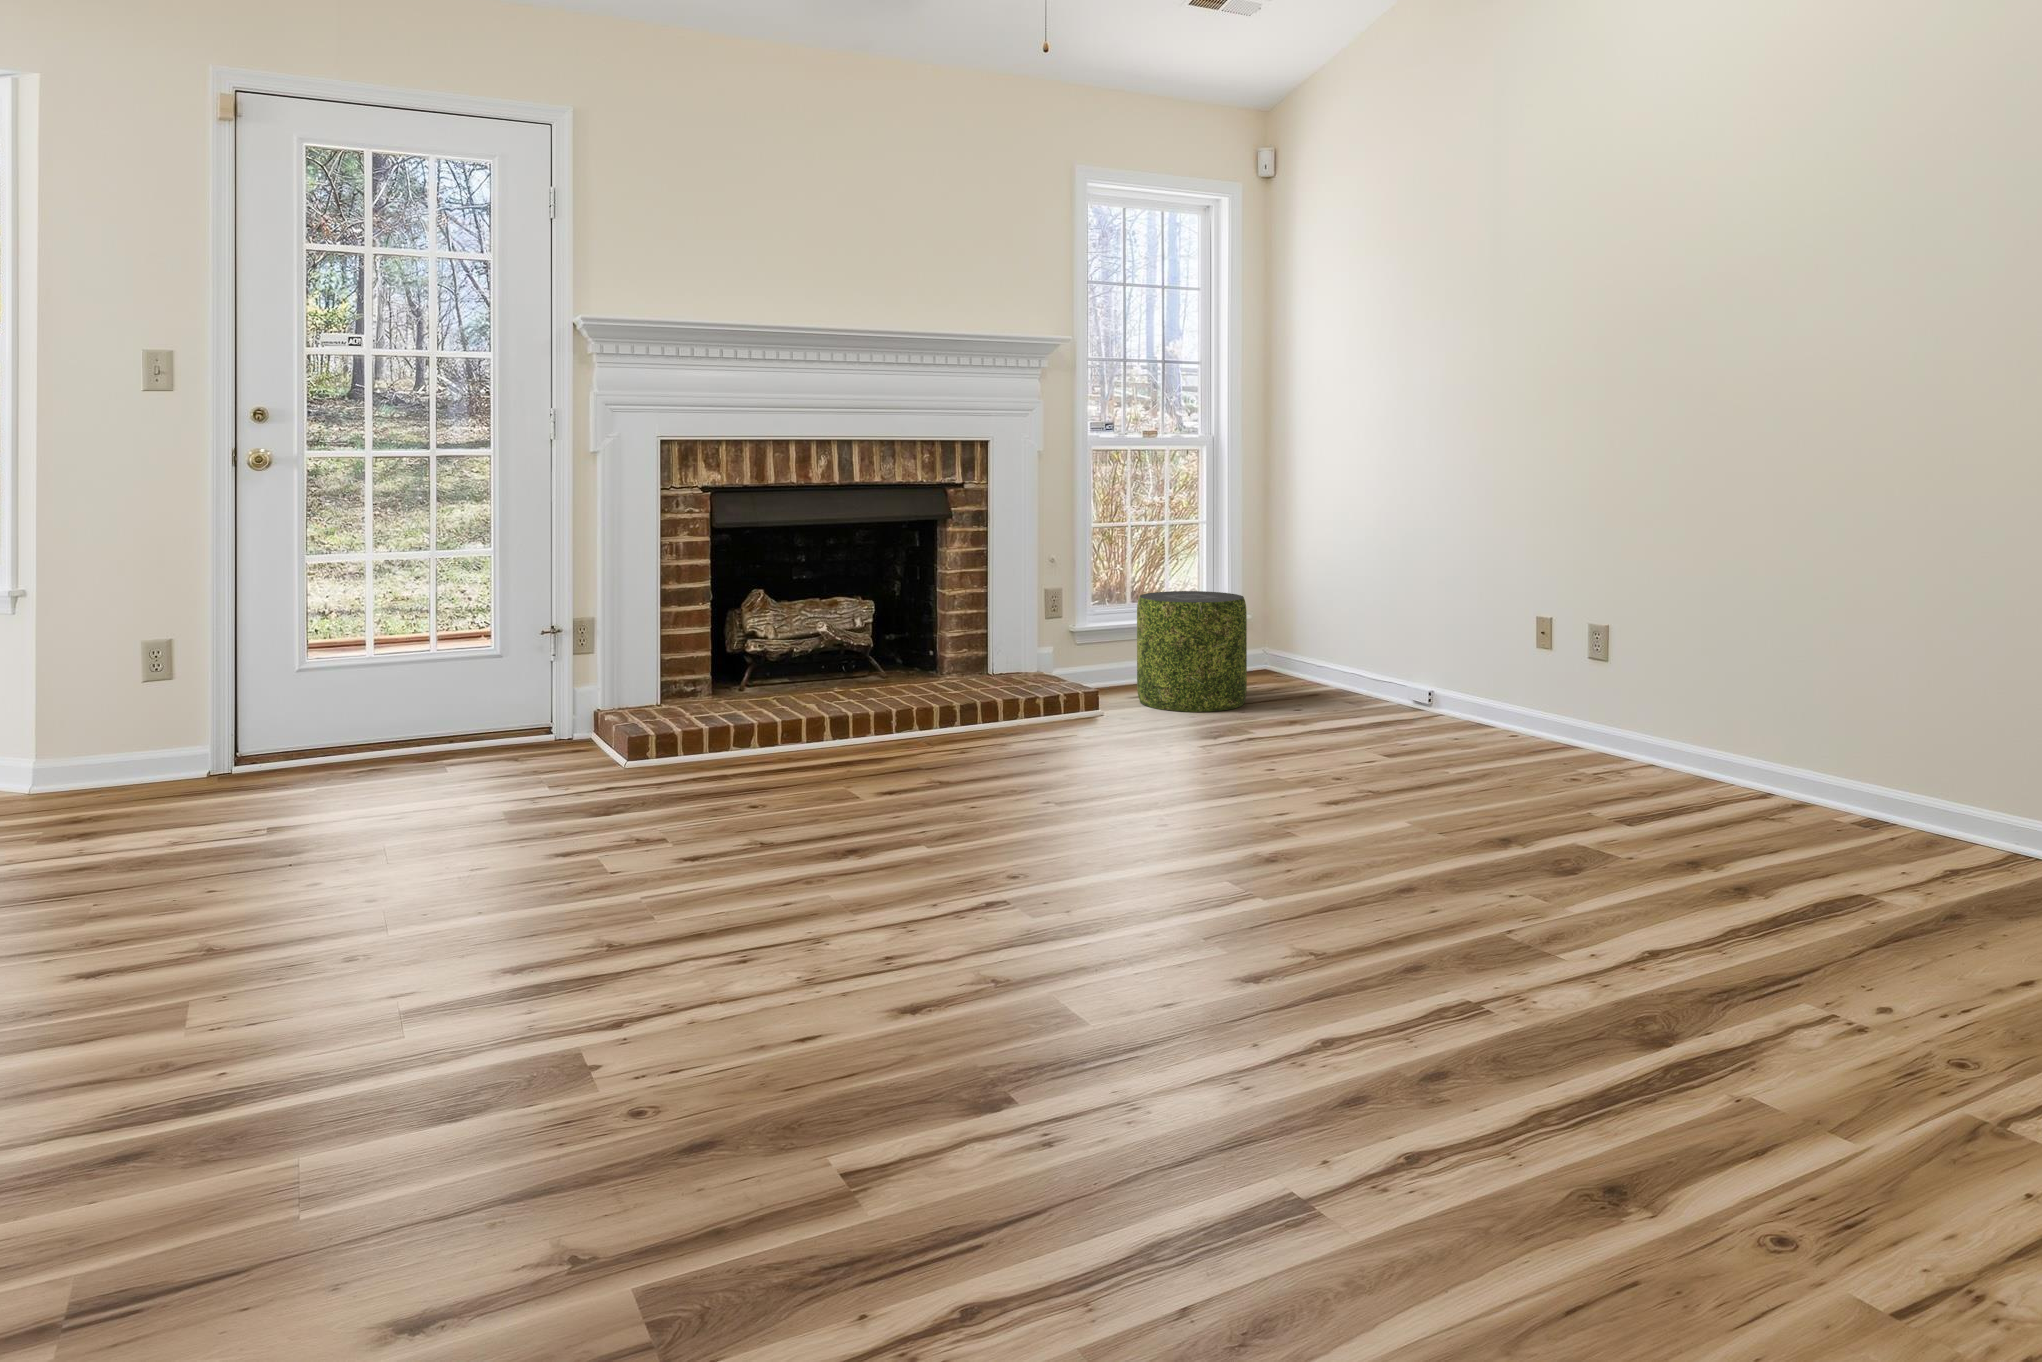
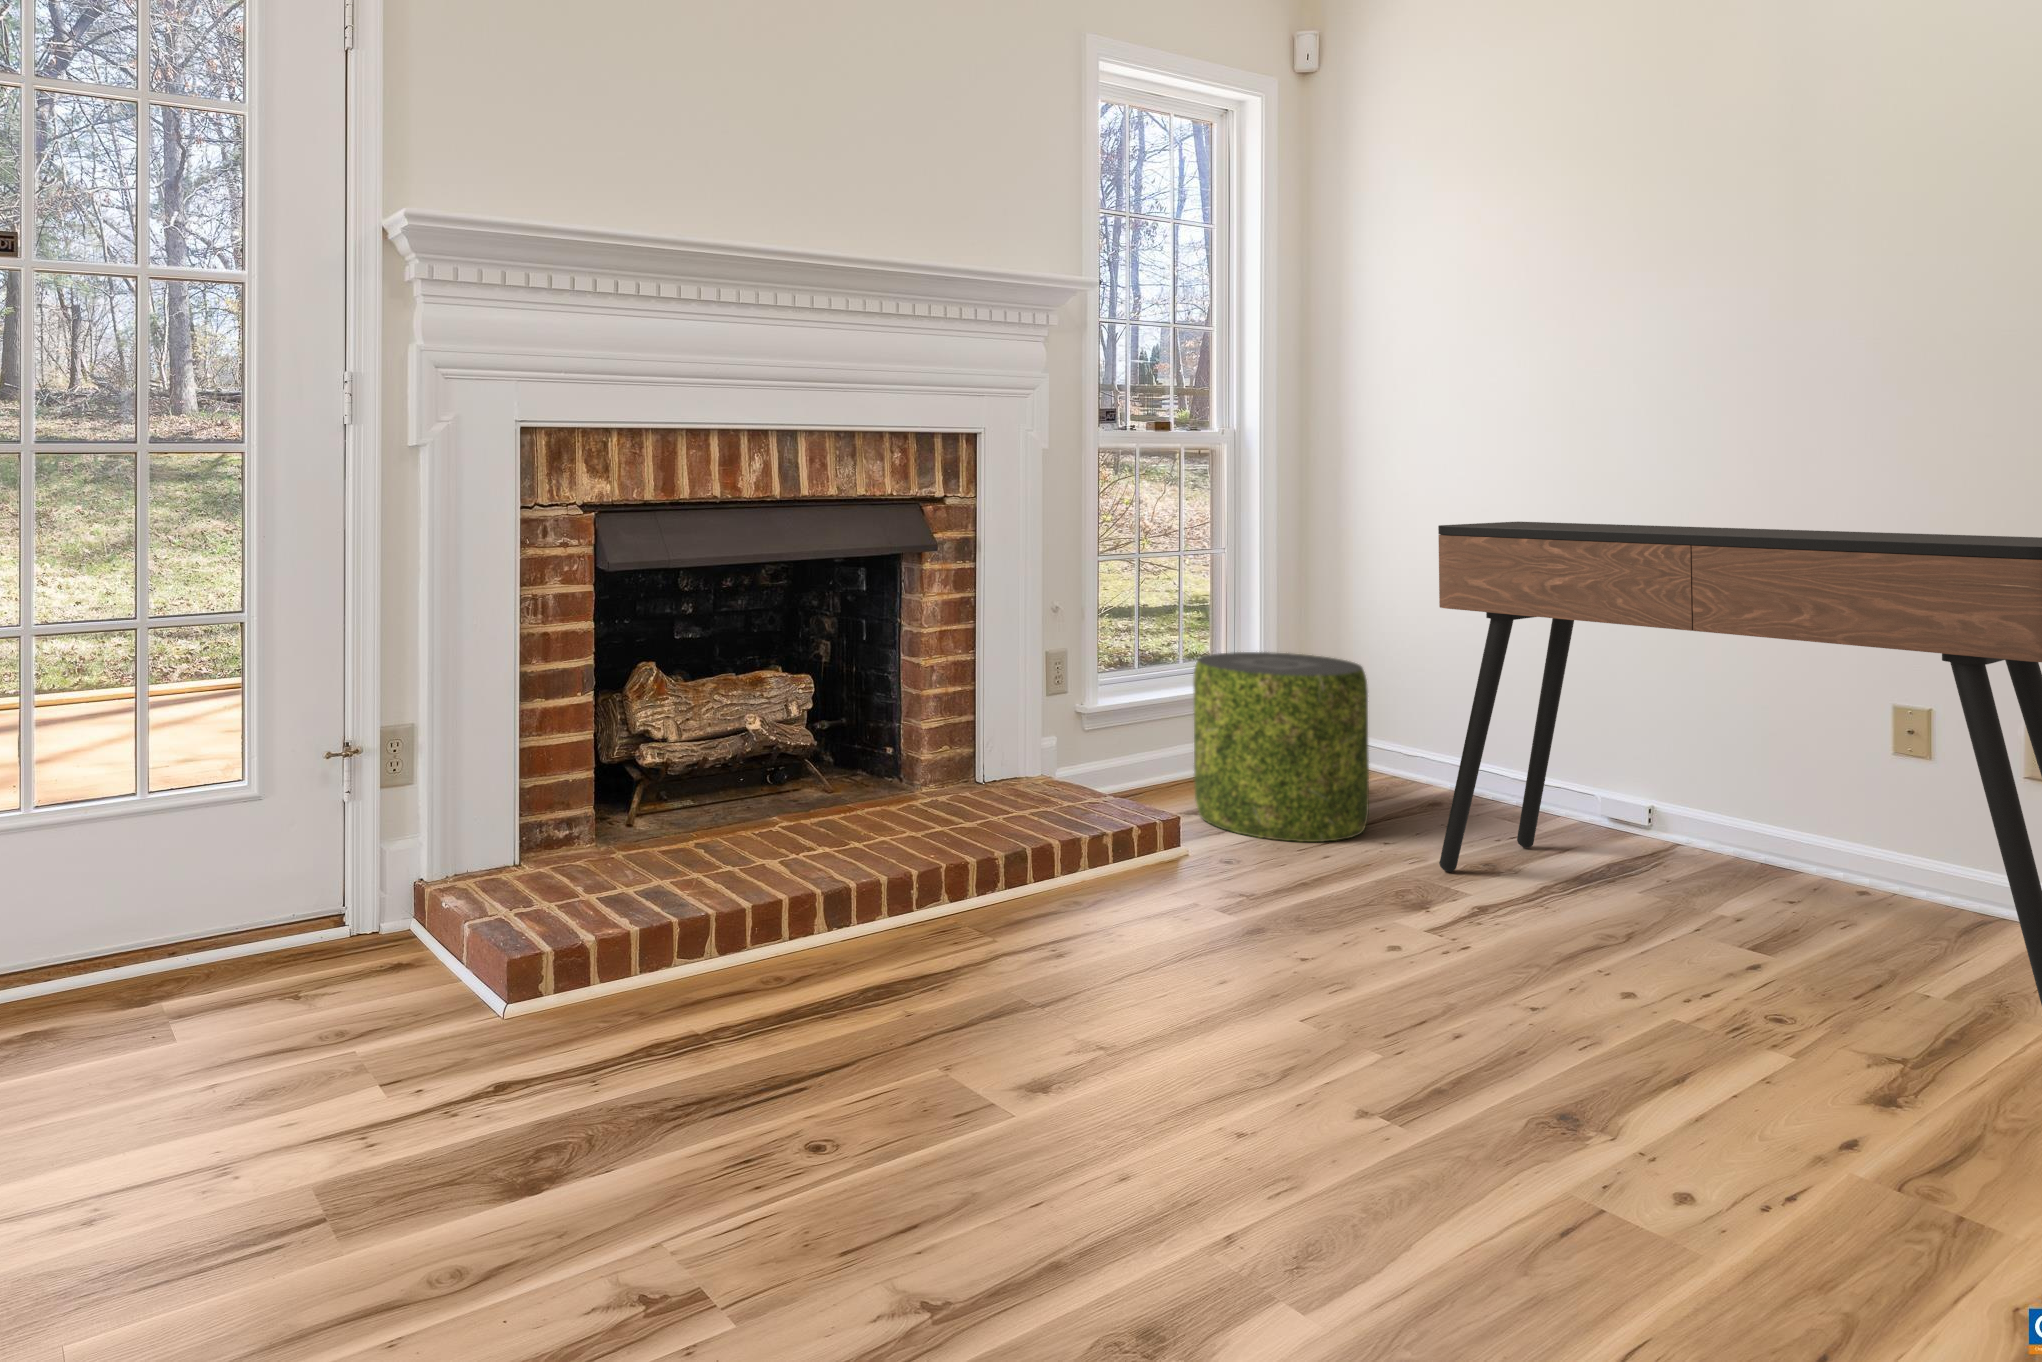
console table: none [1251,502,1558,788] -> present [1438,522,2042,1005]

